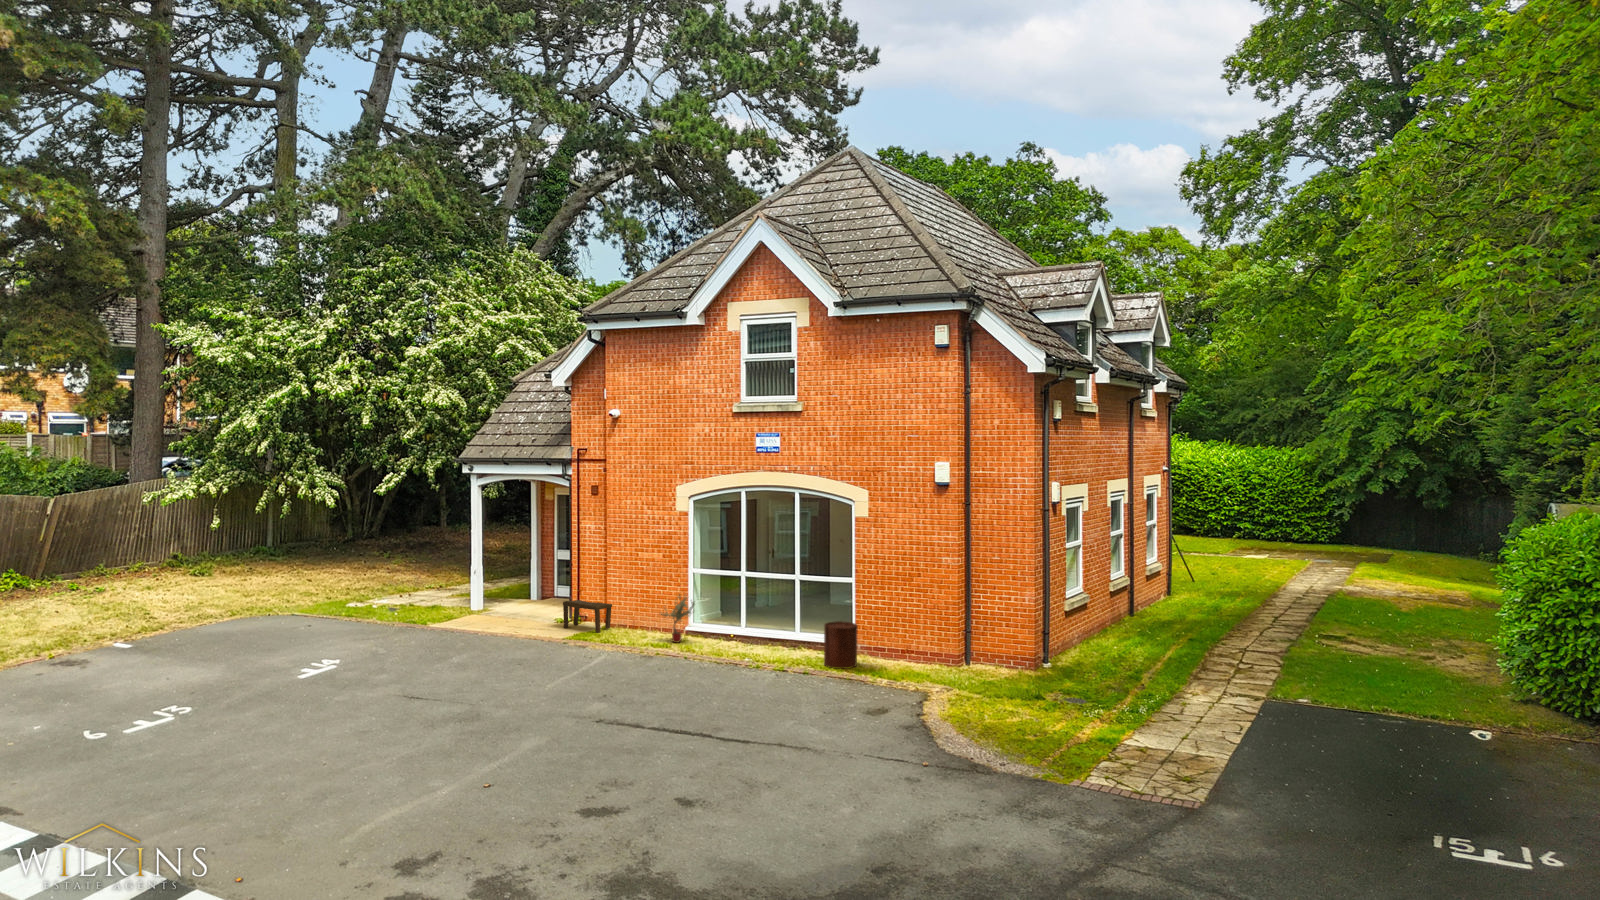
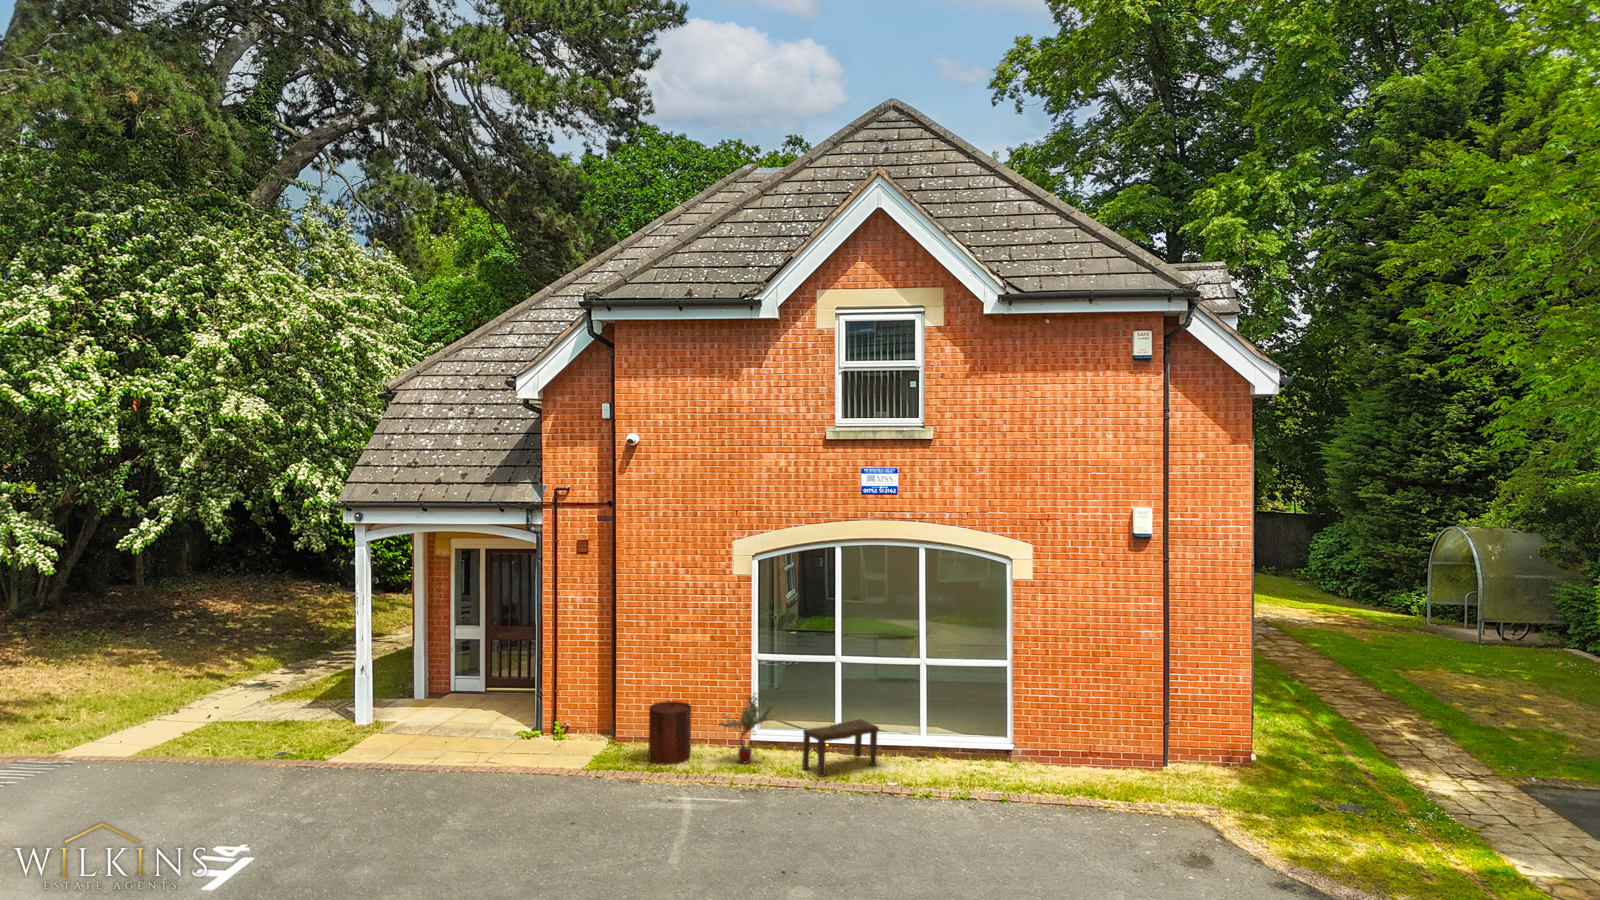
bench: present [563,600,612,633] -> present [802,719,879,777]
trash can: present [824,621,858,669] -> present [648,701,692,765]

